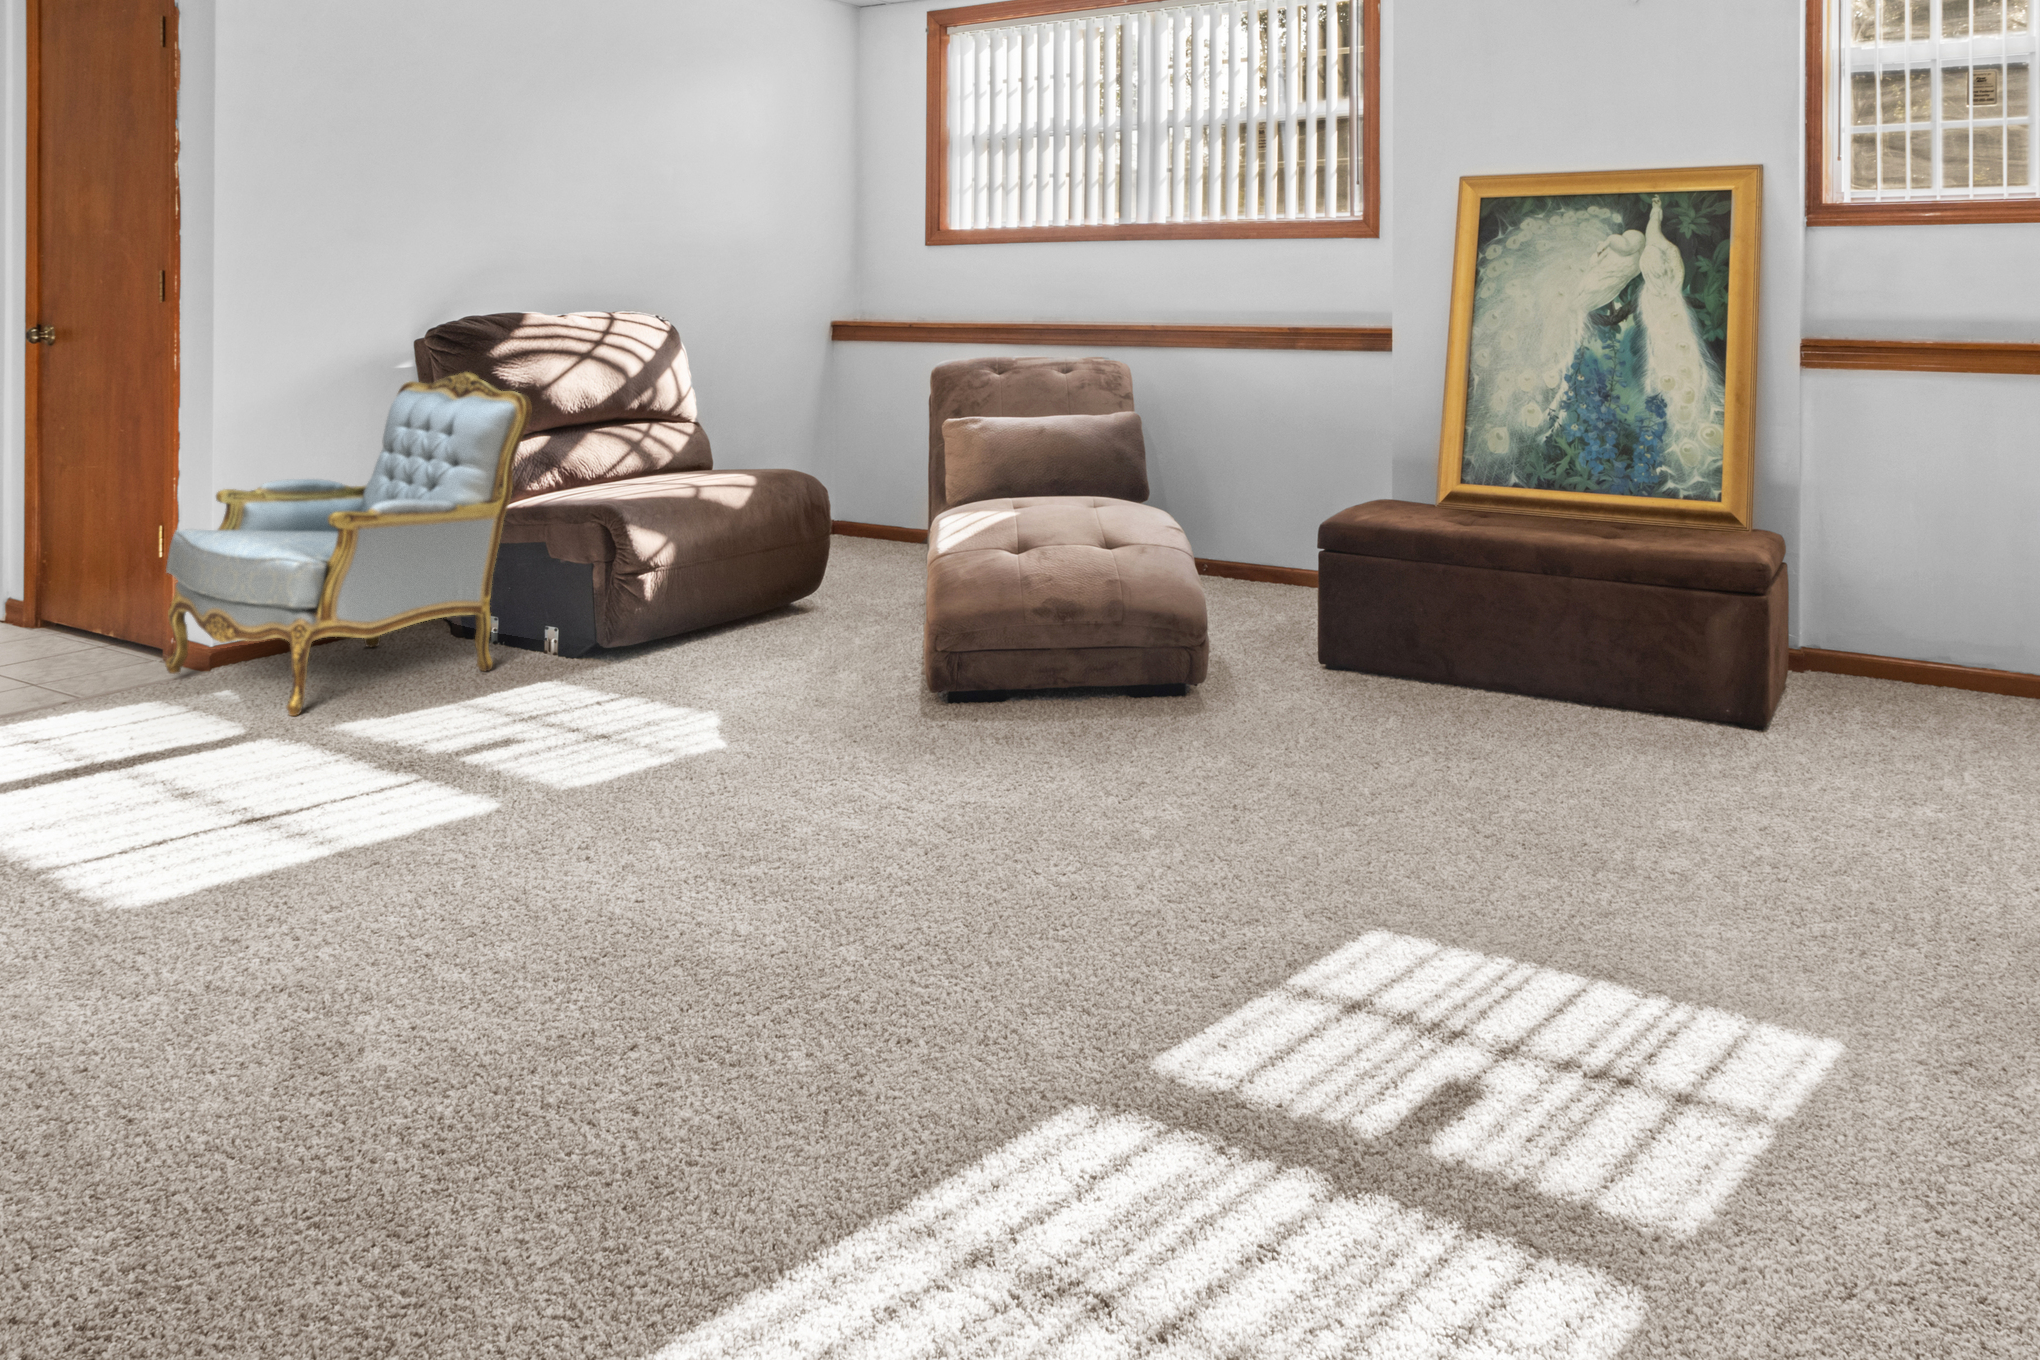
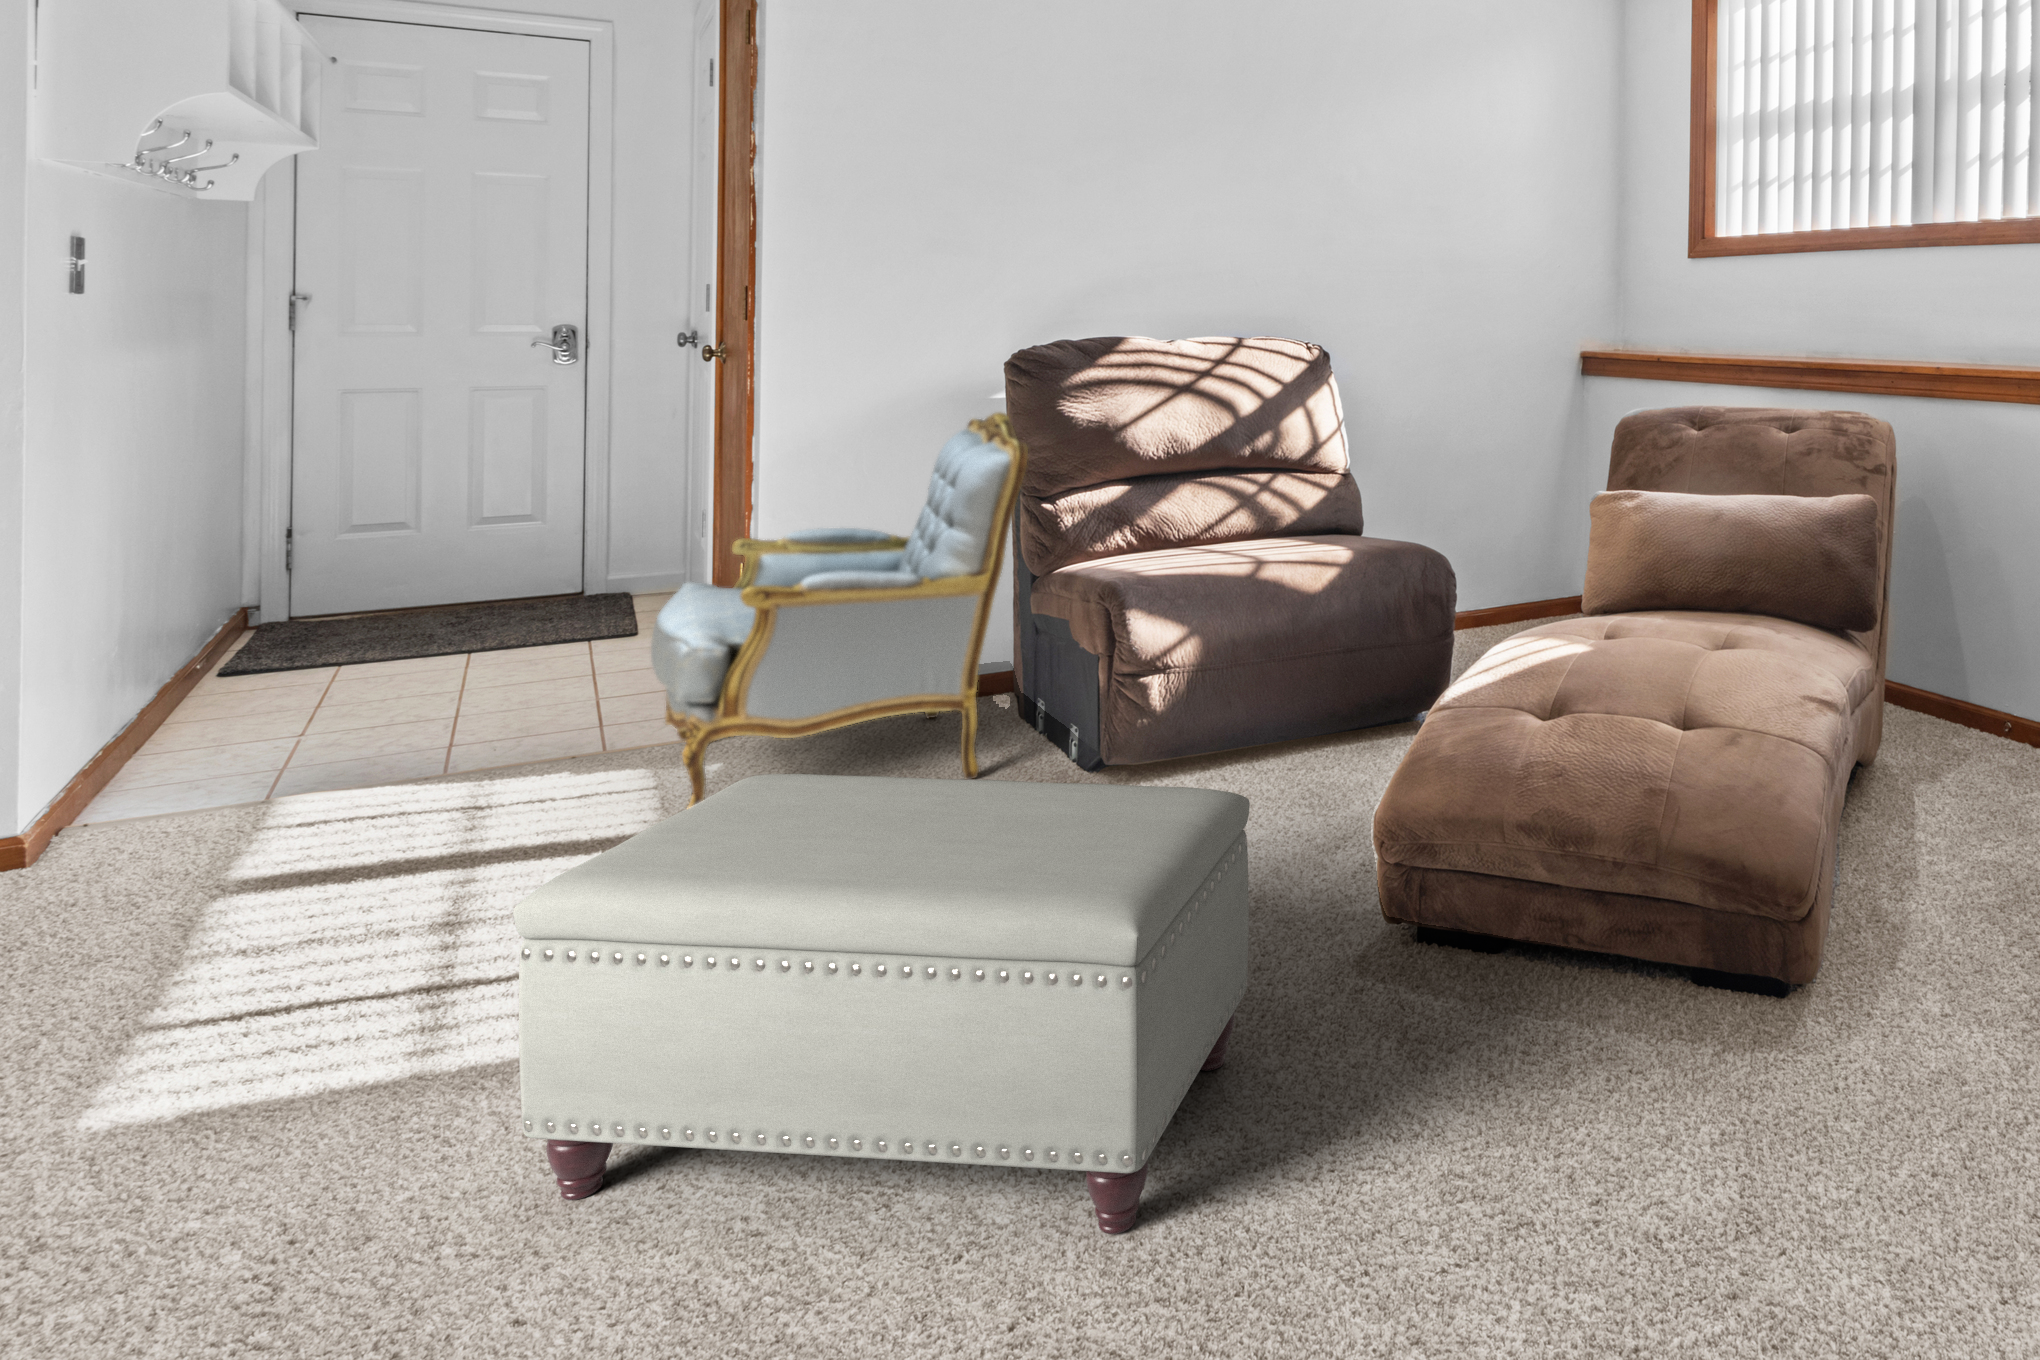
ottoman: none [563,577,960,832] -> present [513,774,1250,1234]

